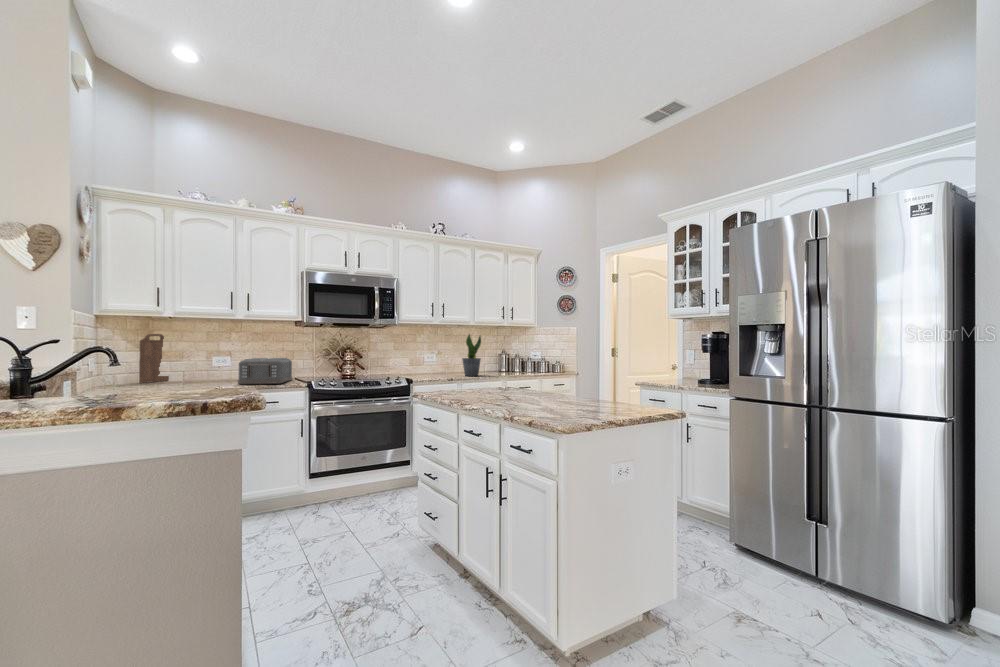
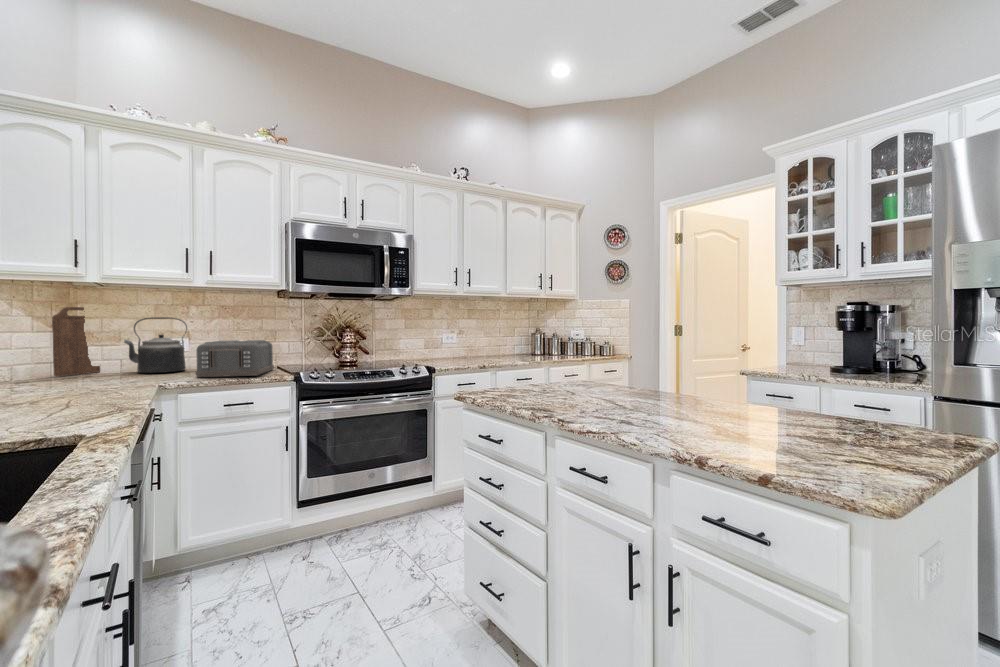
potted plant: present [462,334,481,376] -> none [493,308,518,363]
kettle: none [186,341,231,381] -> present [124,317,187,373]

